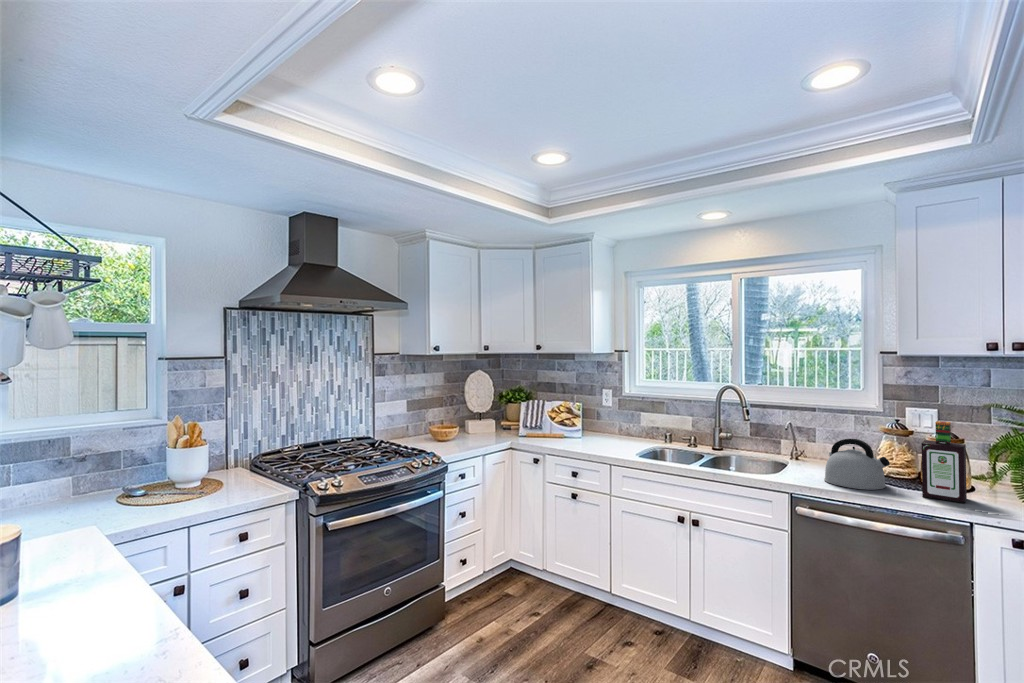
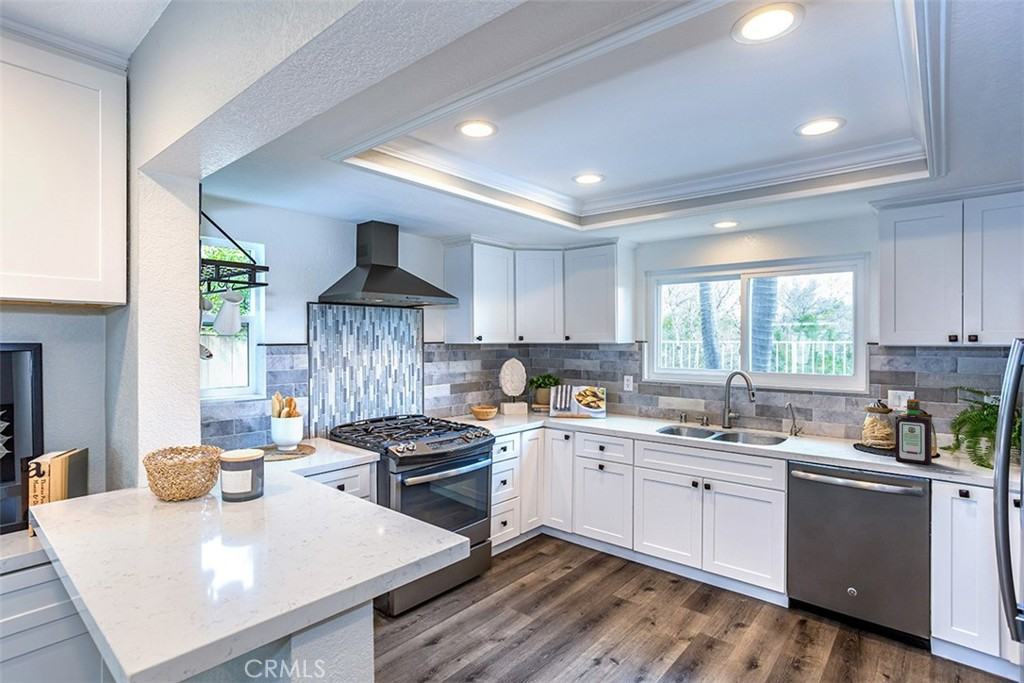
kettle: present [824,439,890,490] -> none [817,415,870,456]

